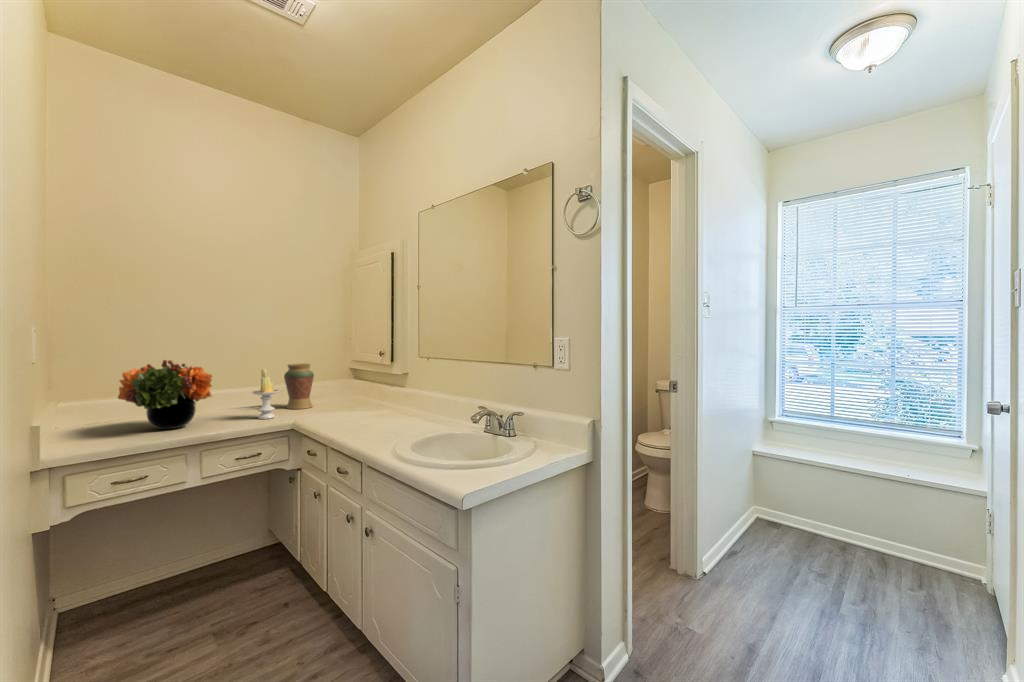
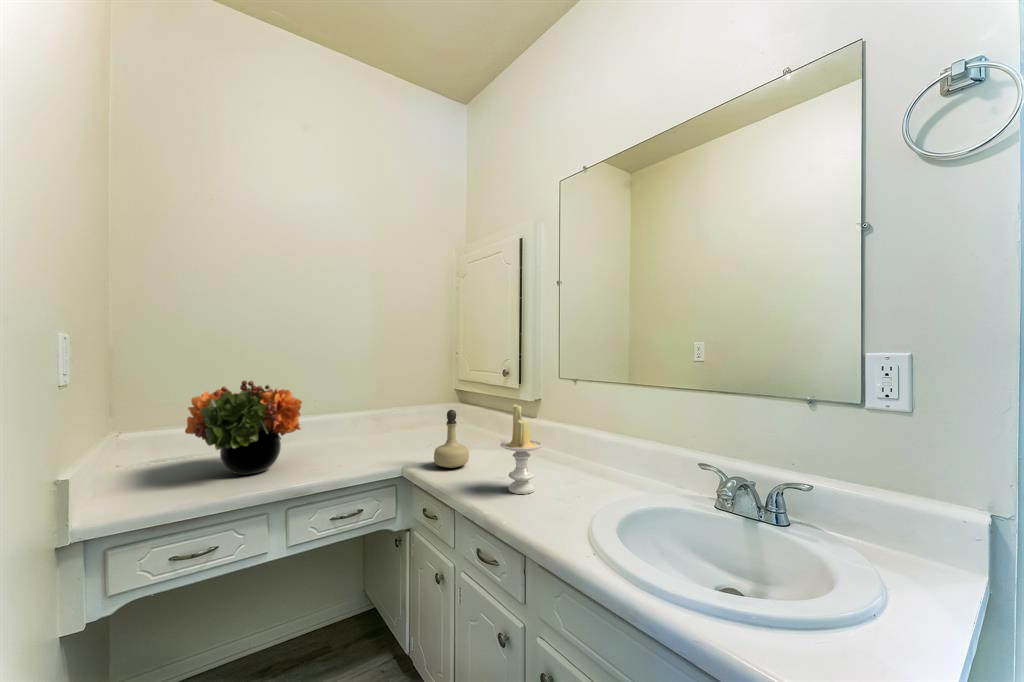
decorative vase: present [284,364,314,409] -> none [385,384,420,443]
candle: present [252,369,280,419] -> present [500,404,542,494]
perfume bottle: none [317,380,344,422] -> present [434,410,469,468]

